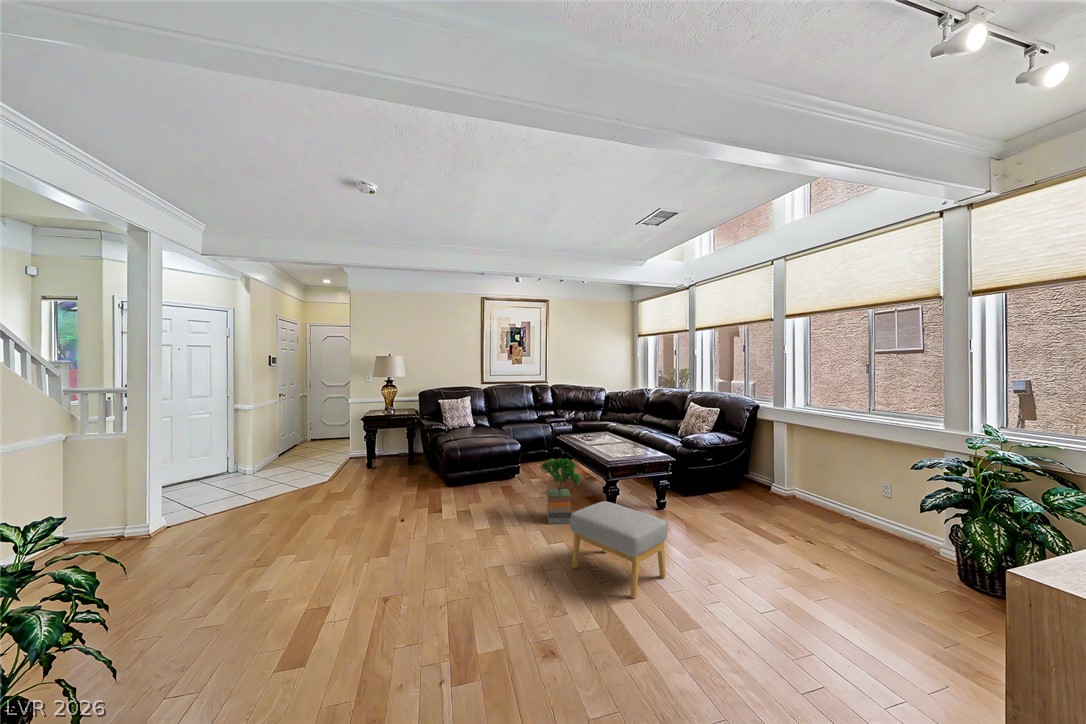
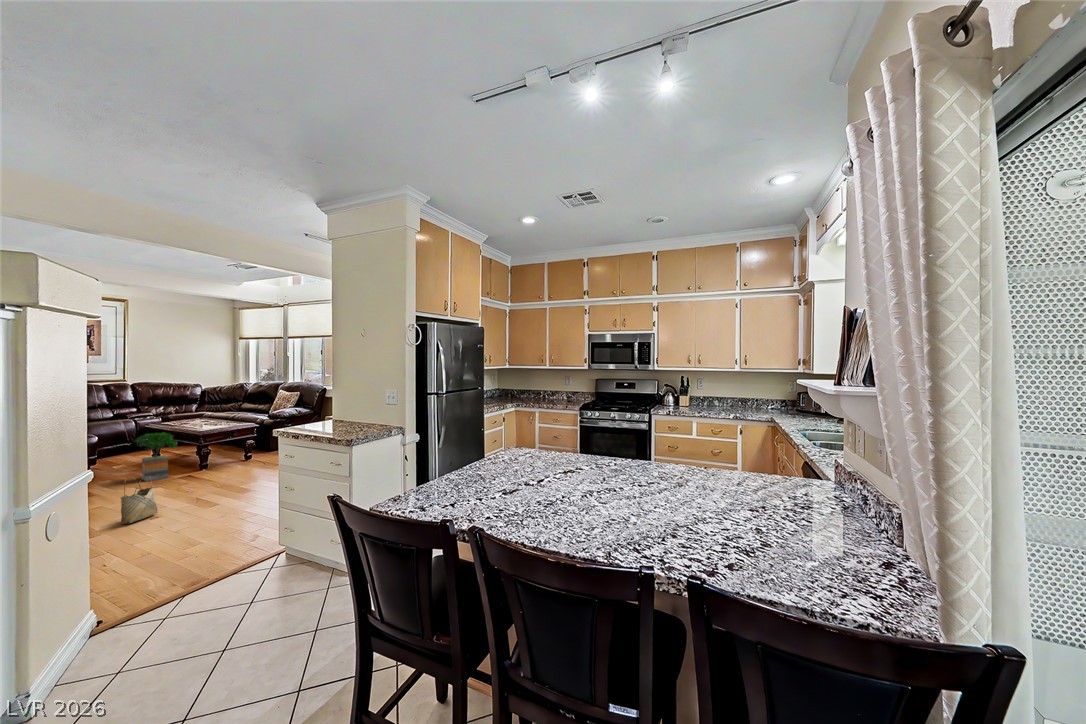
footstool: present [570,501,667,599] -> none [171,449,245,492]
woven basket: none [497,565,547,661] -> present [121,477,158,524]

